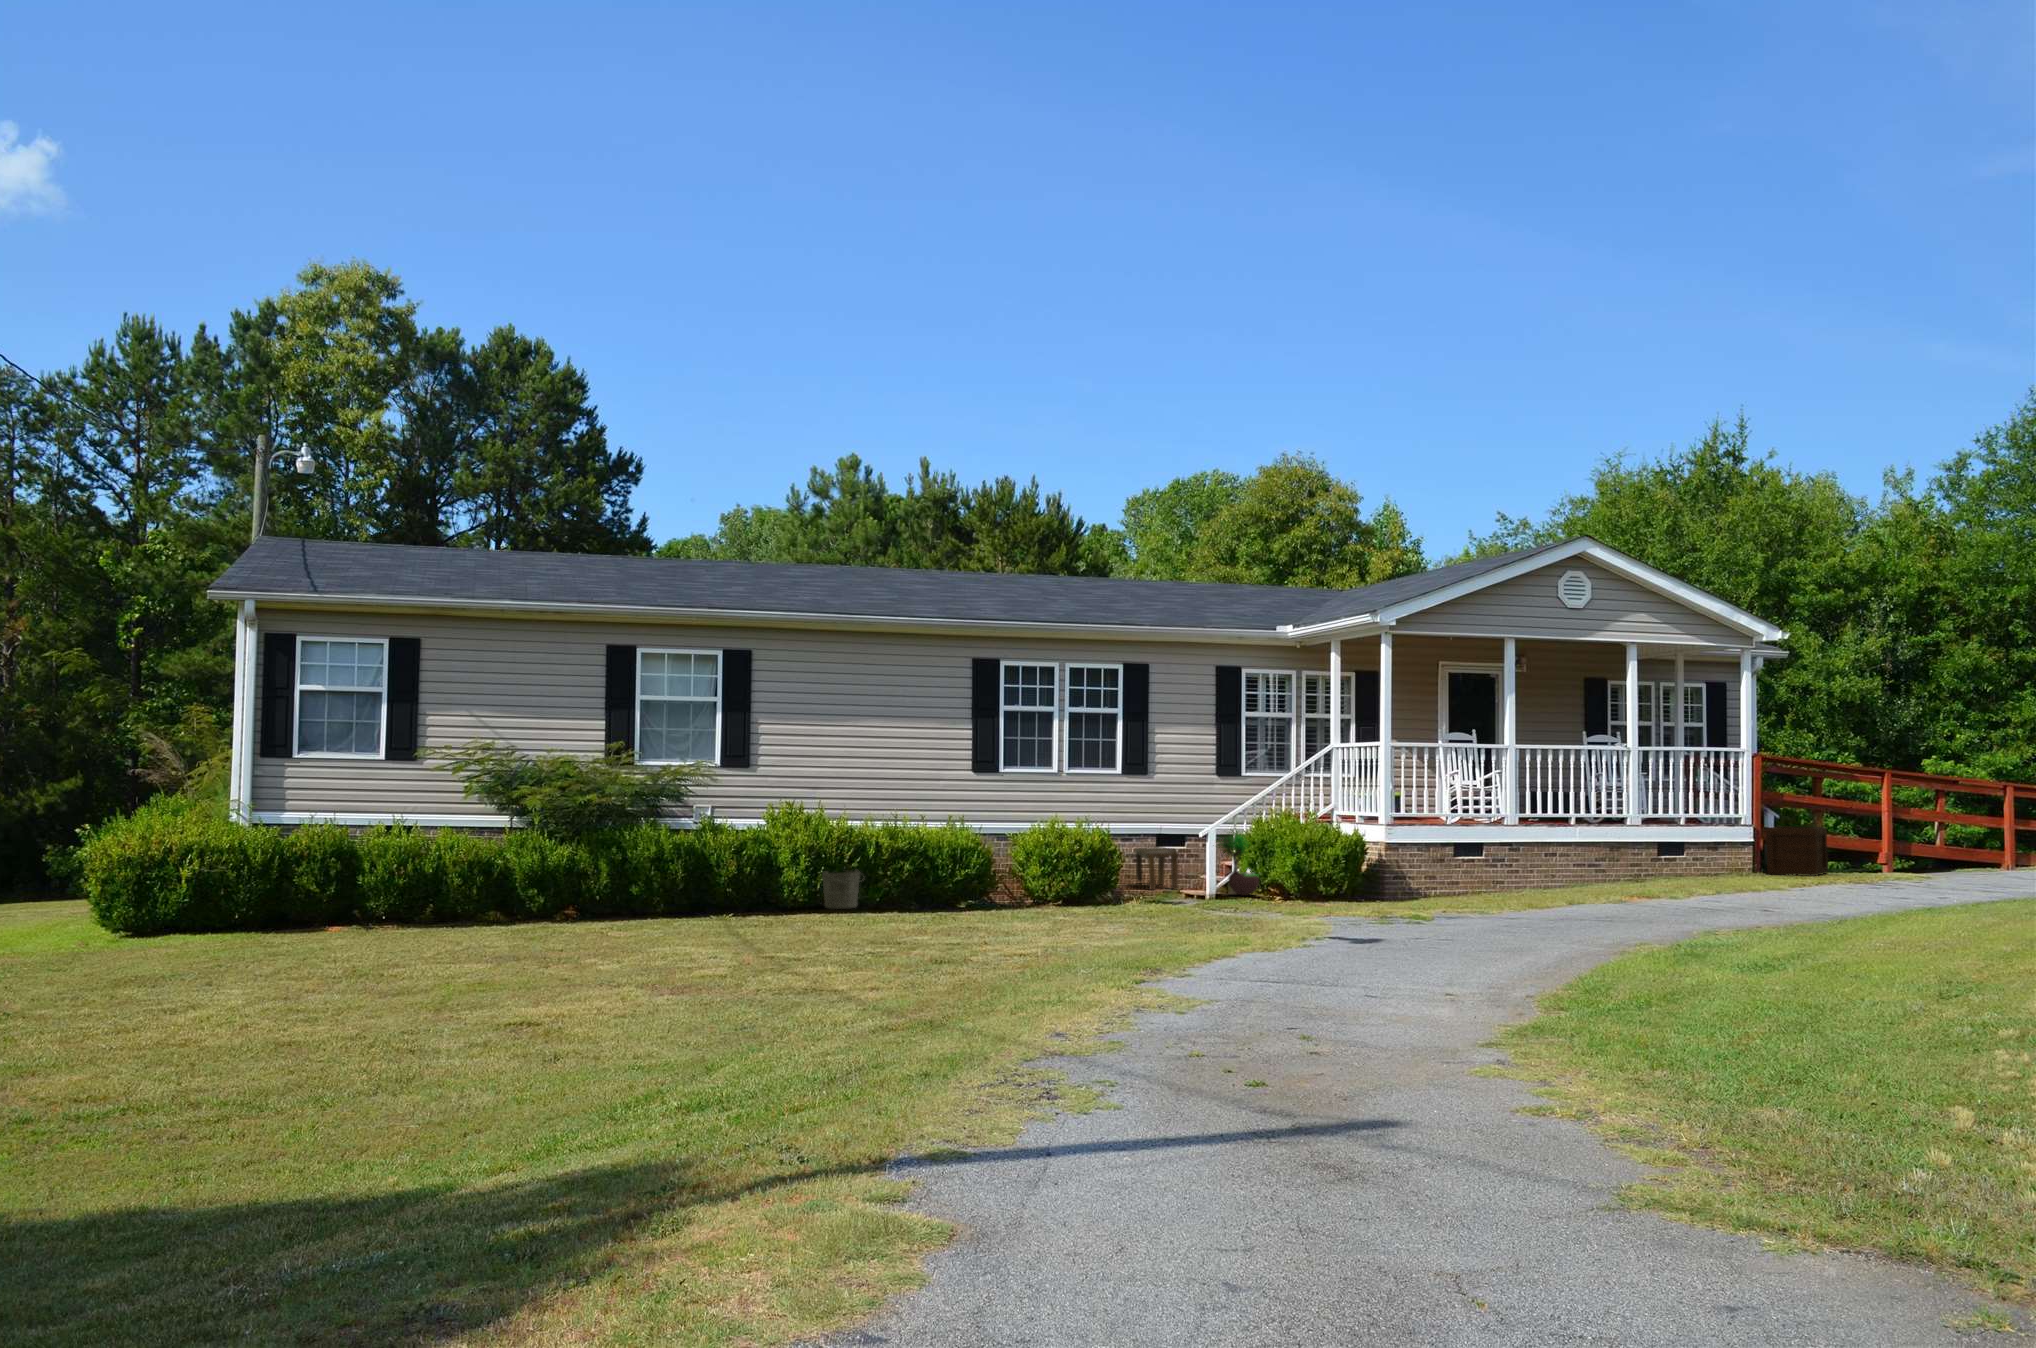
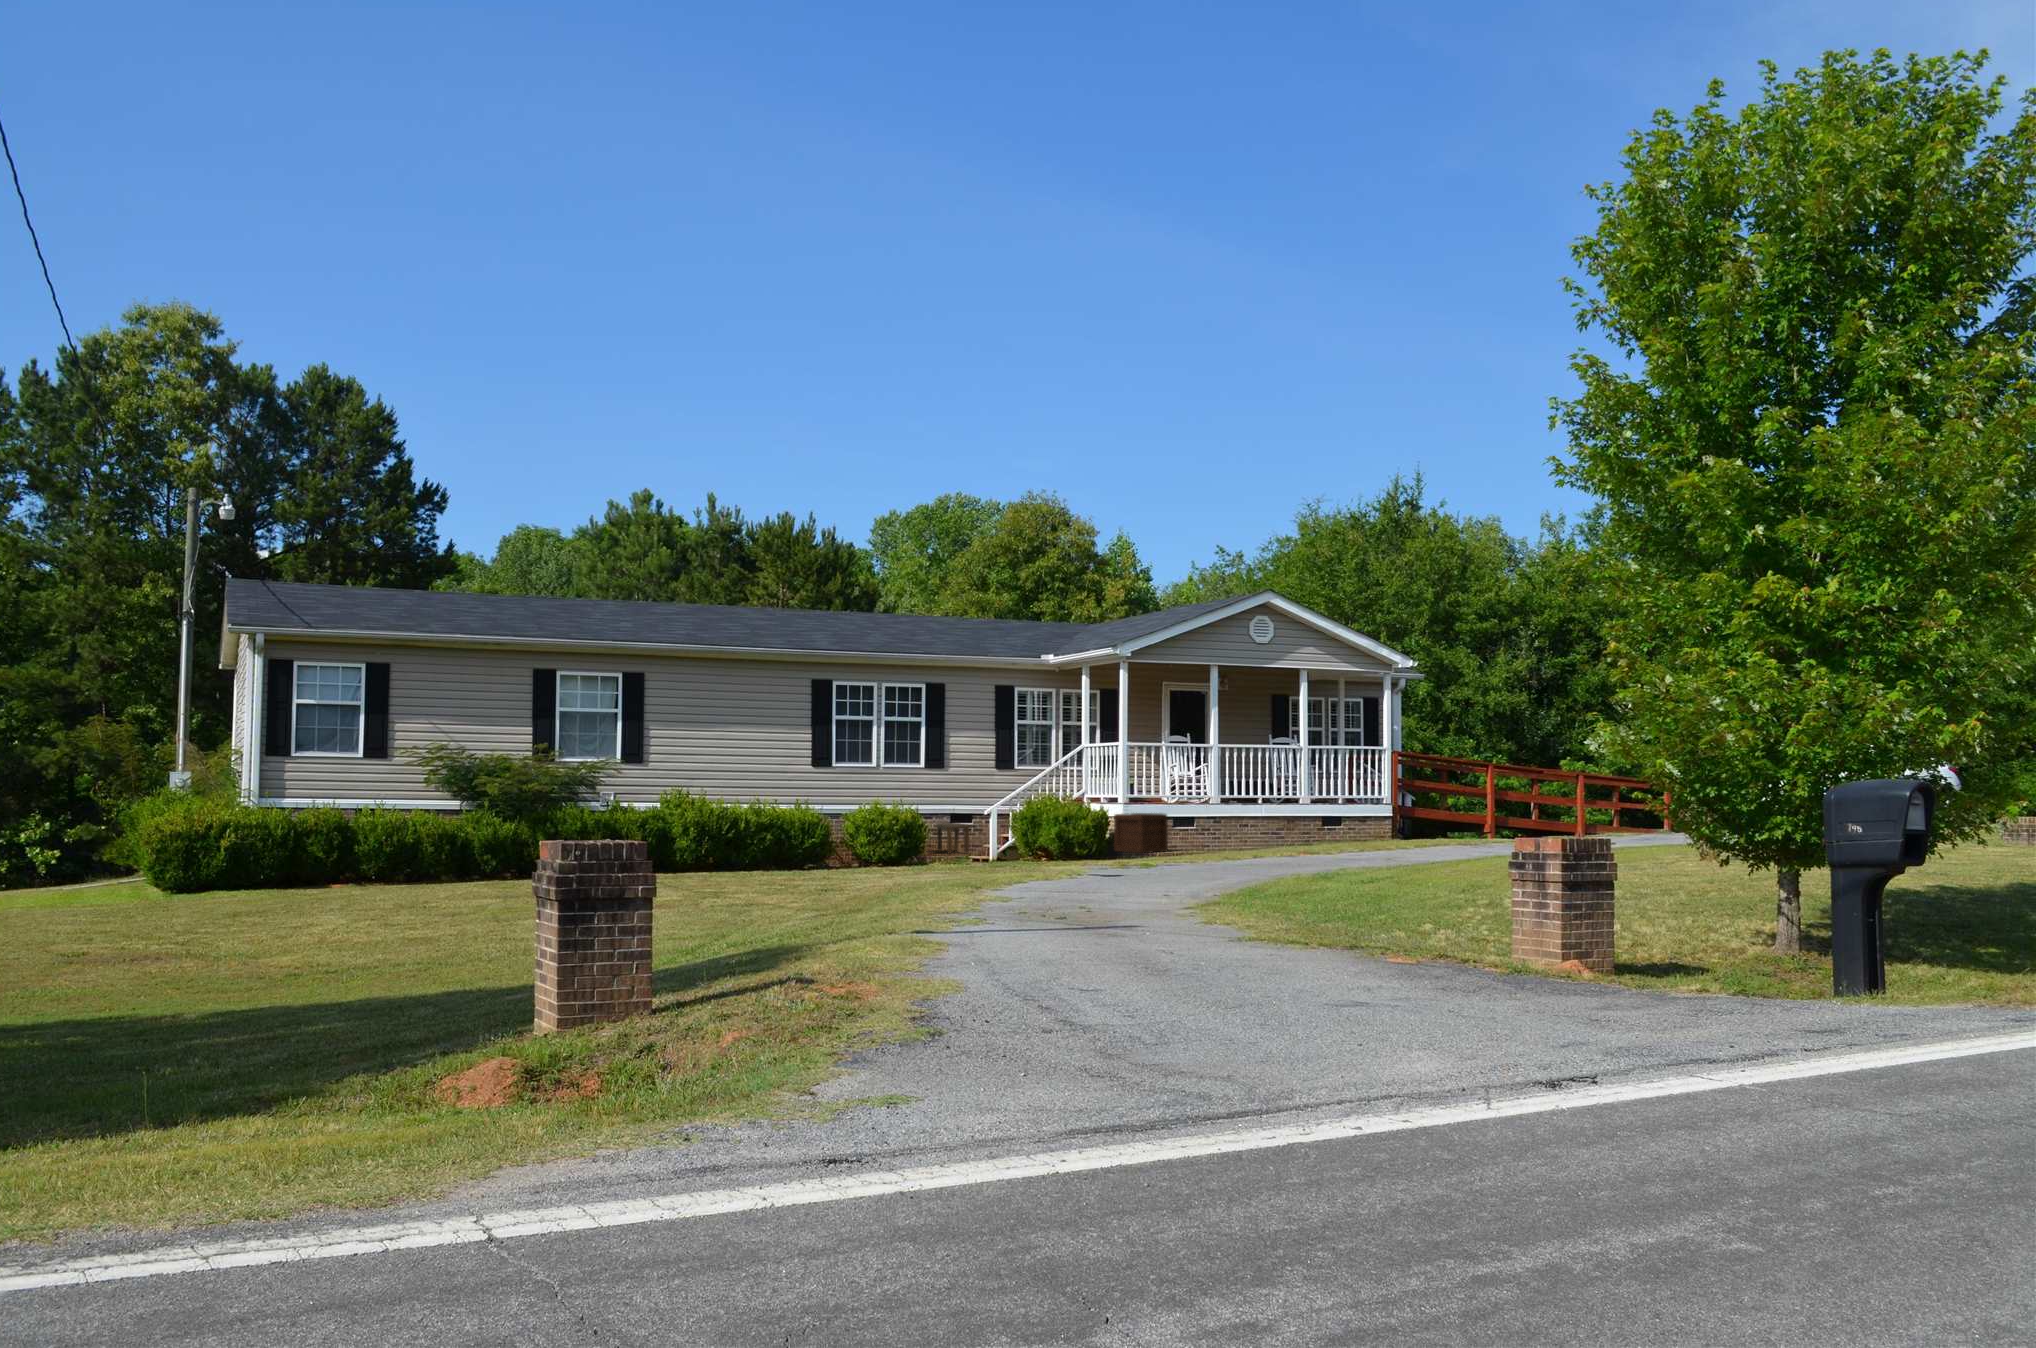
wooden crate: present [1766,826,1828,876] -> present [1114,813,1168,853]
potted tree: present [1216,832,1259,896] -> none [995,804,1029,856]
bucket: present [822,870,864,909] -> none [705,838,738,867]

